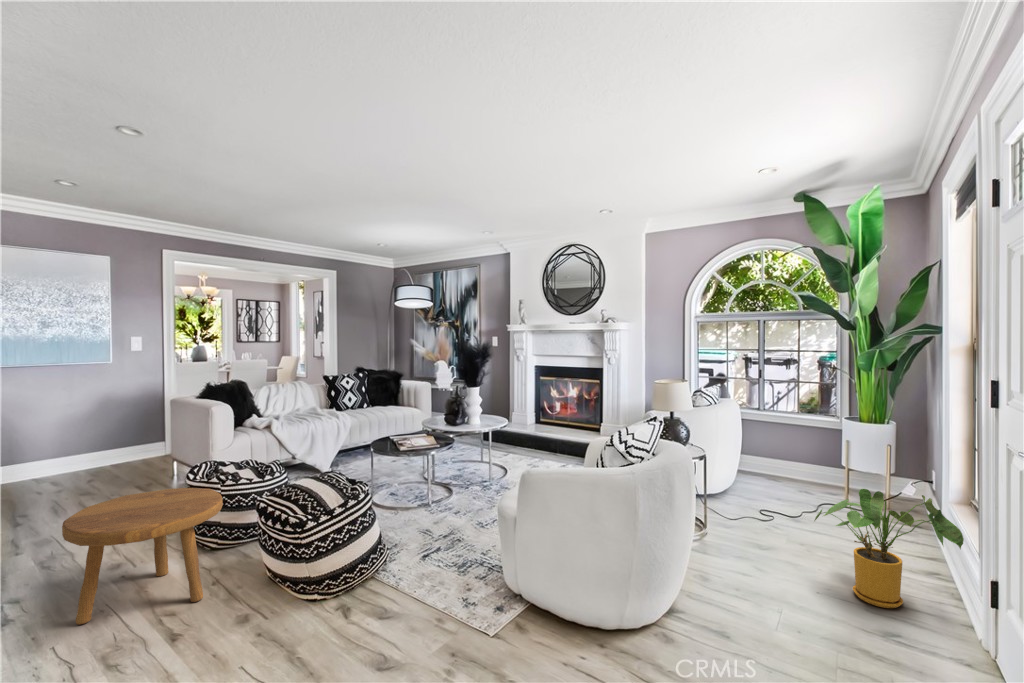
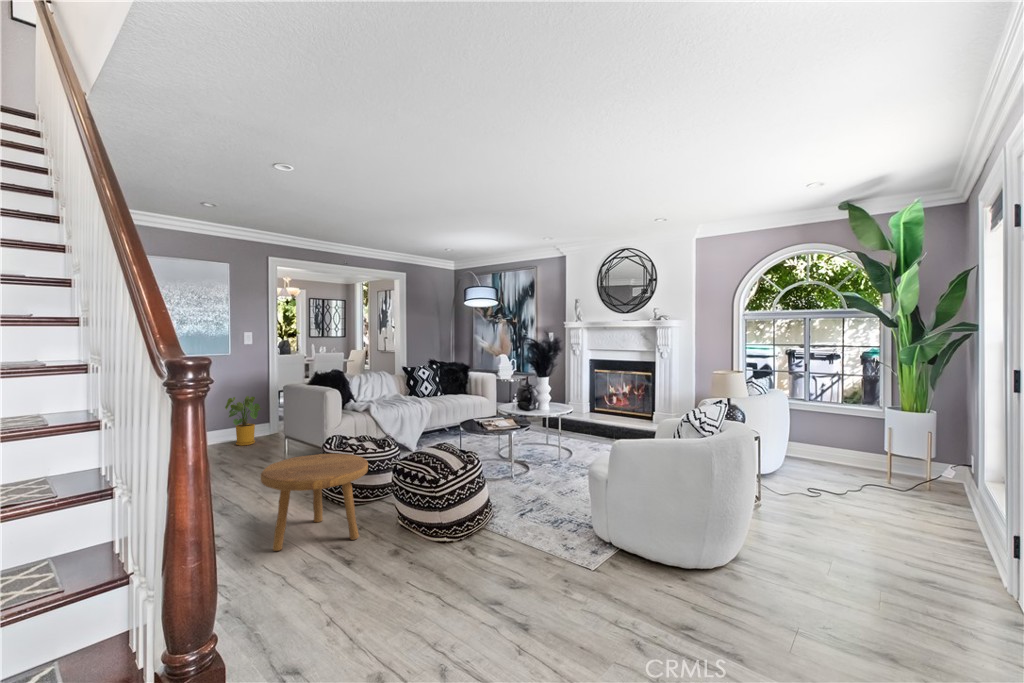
house plant: present [814,489,964,608] -> present [225,396,261,445]

